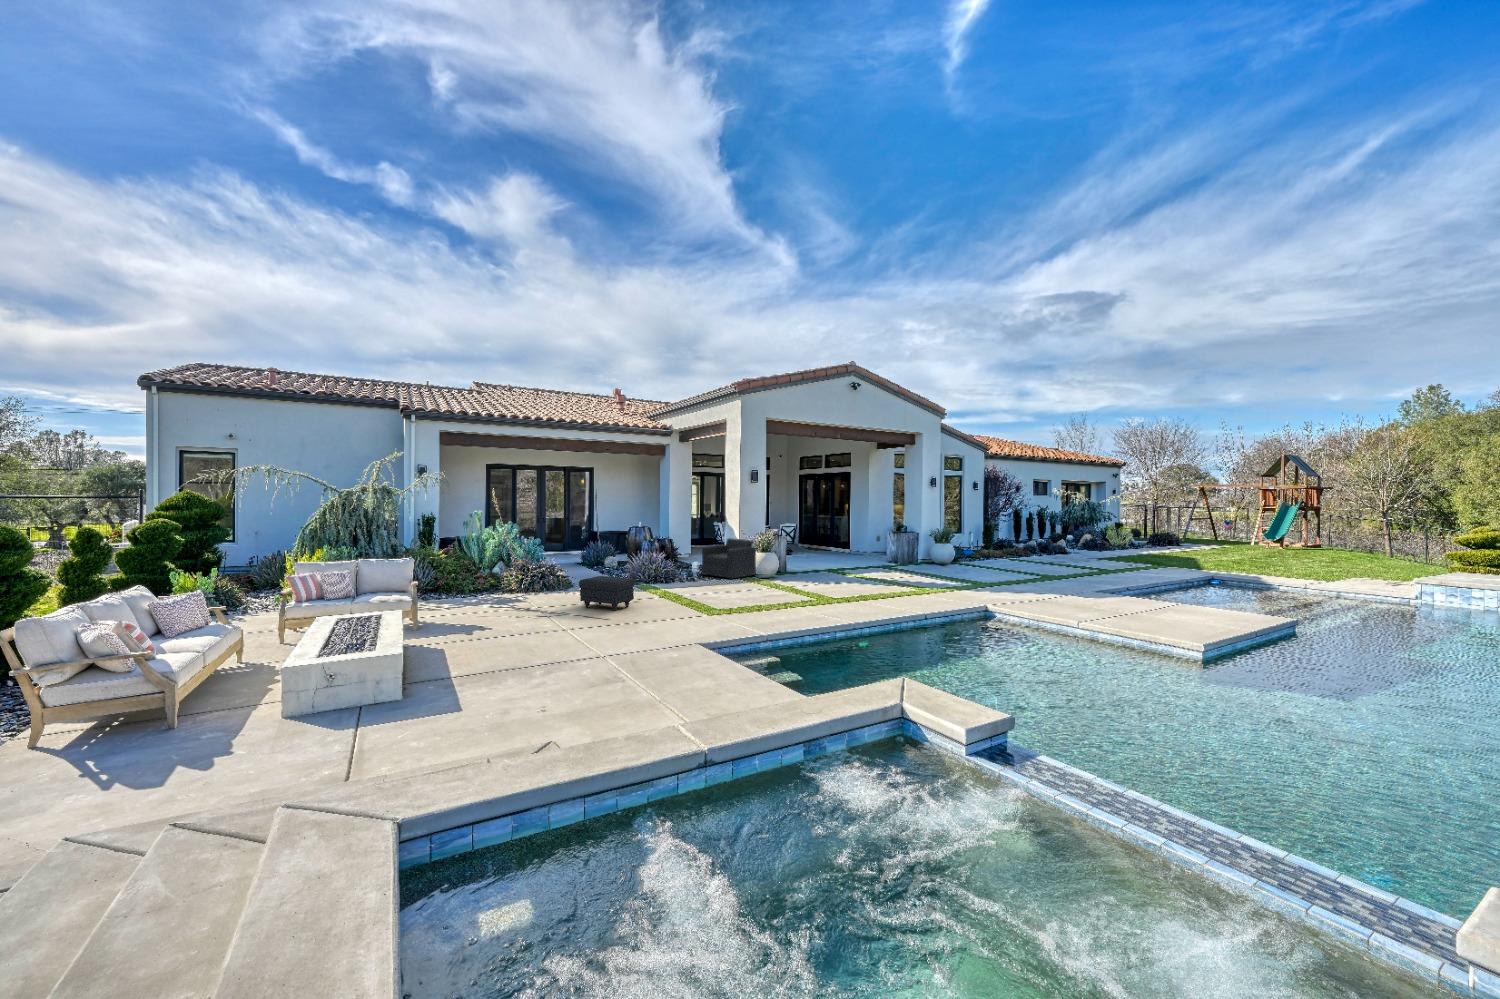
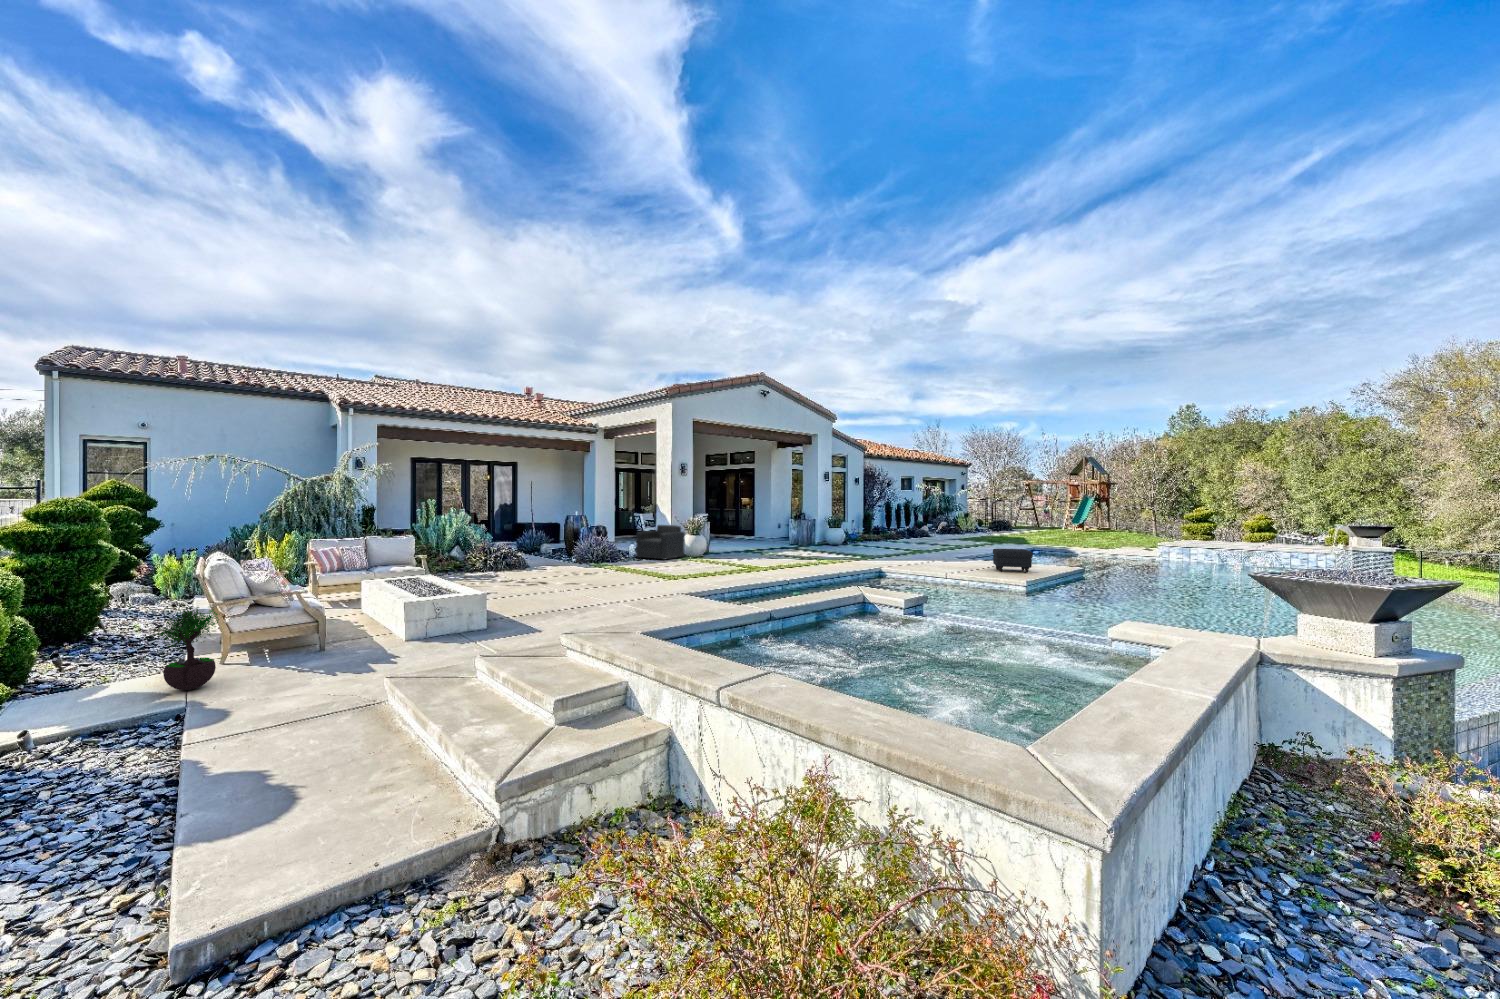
ottoman: present [579,576,635,611] -> present [993,549,1033,573]
potted tree: none [50,646,133,743] -> present [151,606,219,690]

